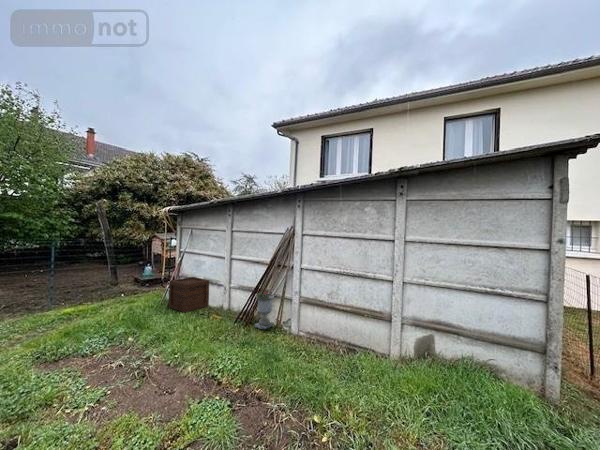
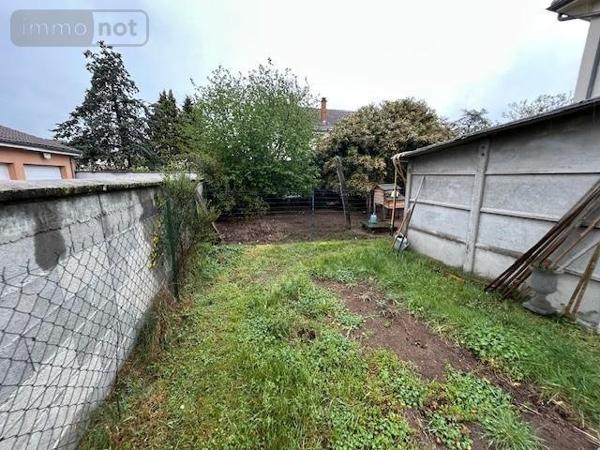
wooden crate: present [169,277,209,313] -> none [399,230,446,267]

